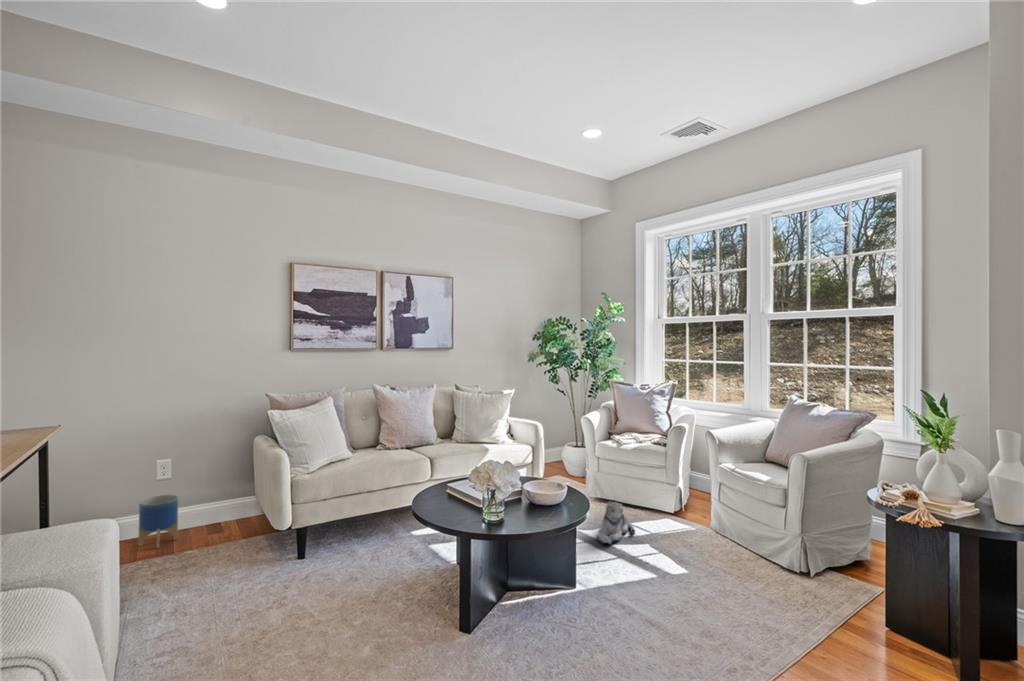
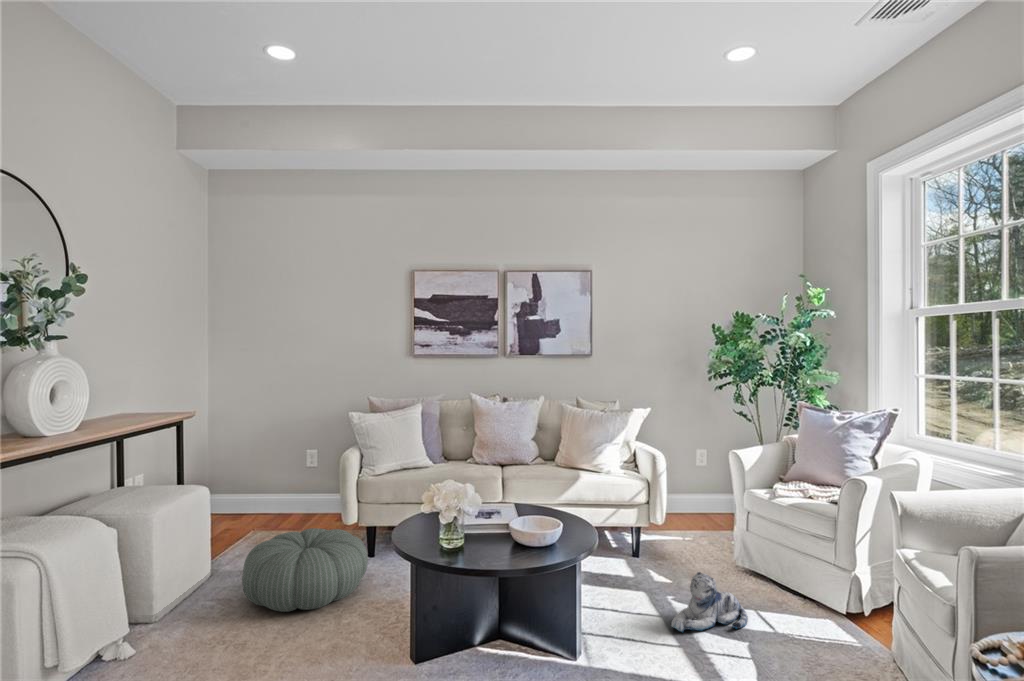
planter: present [139,495,178,548] -> none [287,479,316,523]
pouf: none [208,534,351,633] -> present [242,528,368,612]

